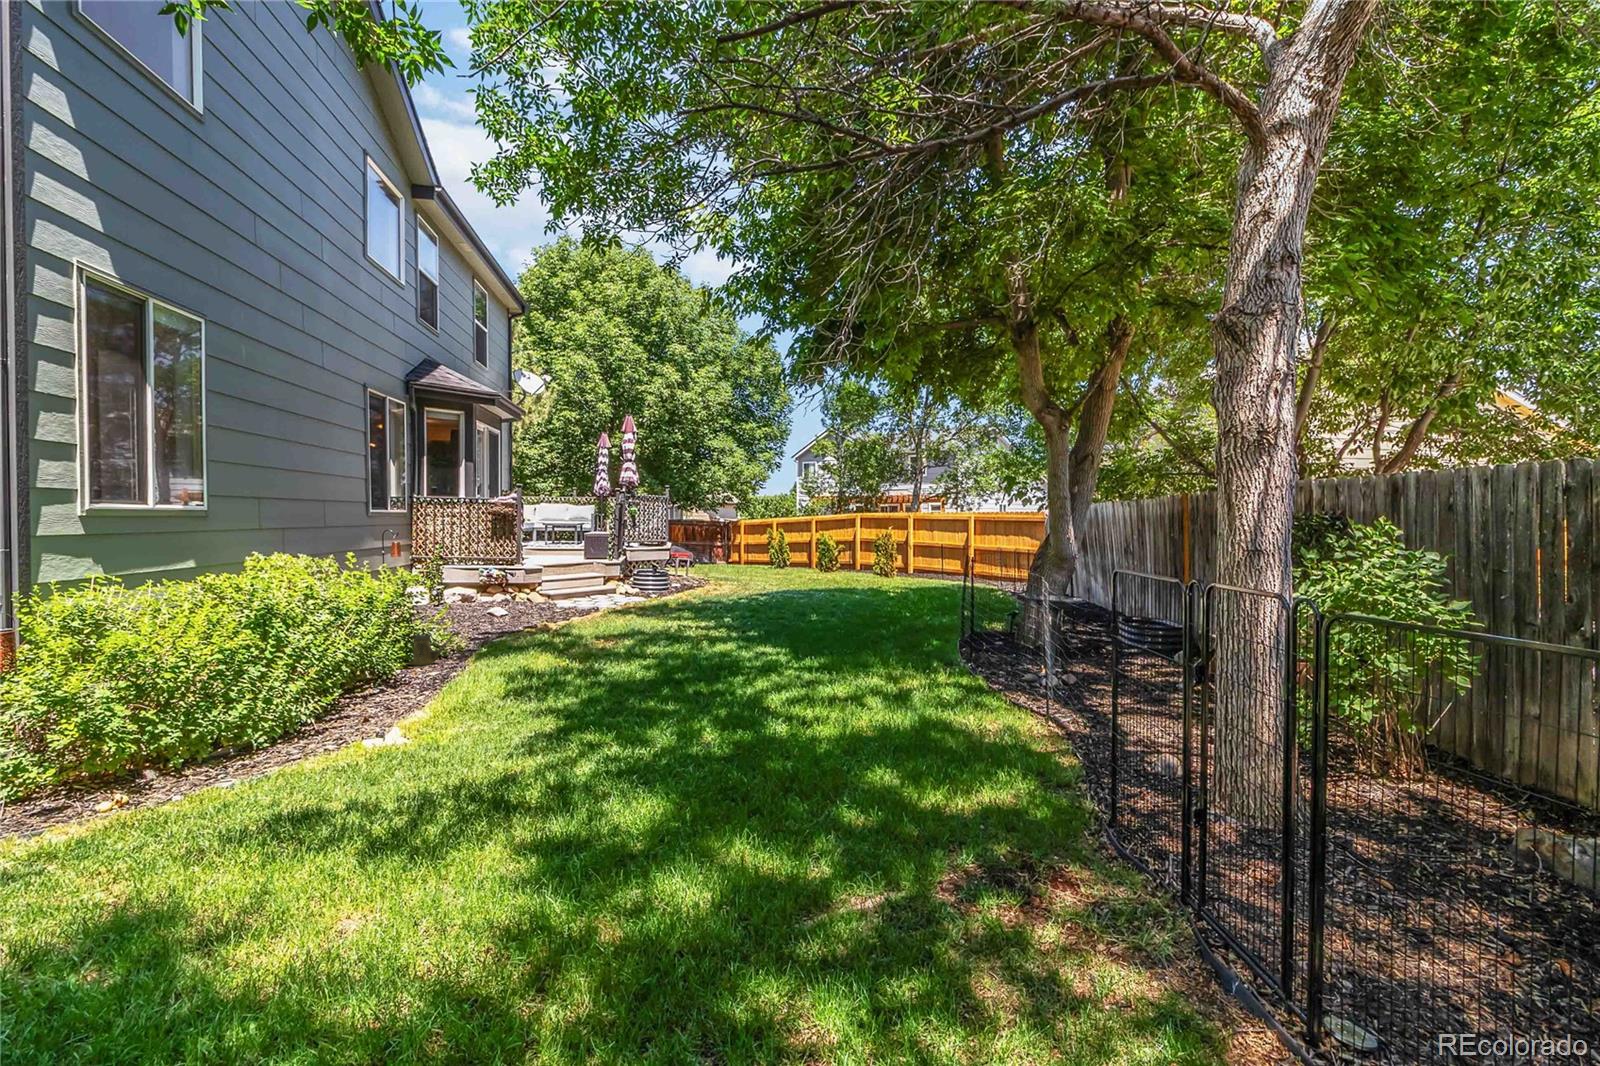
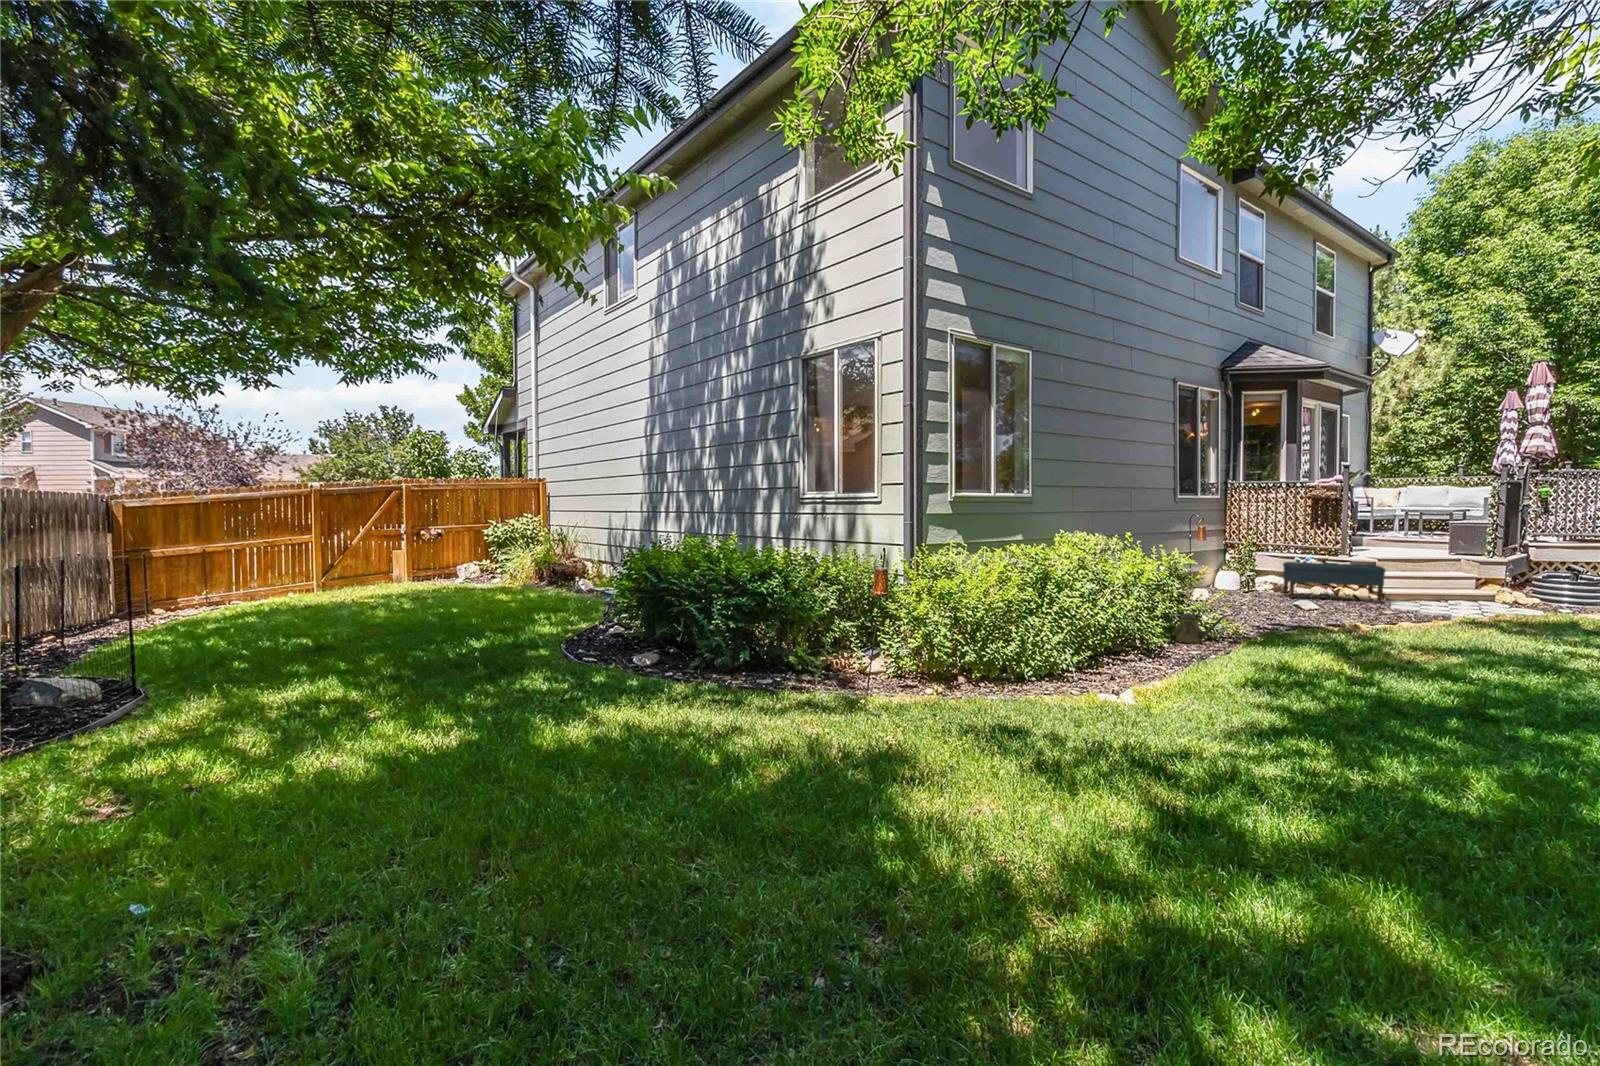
bench: none [470,571,551,610] -> present [1283,562,1386,603]

